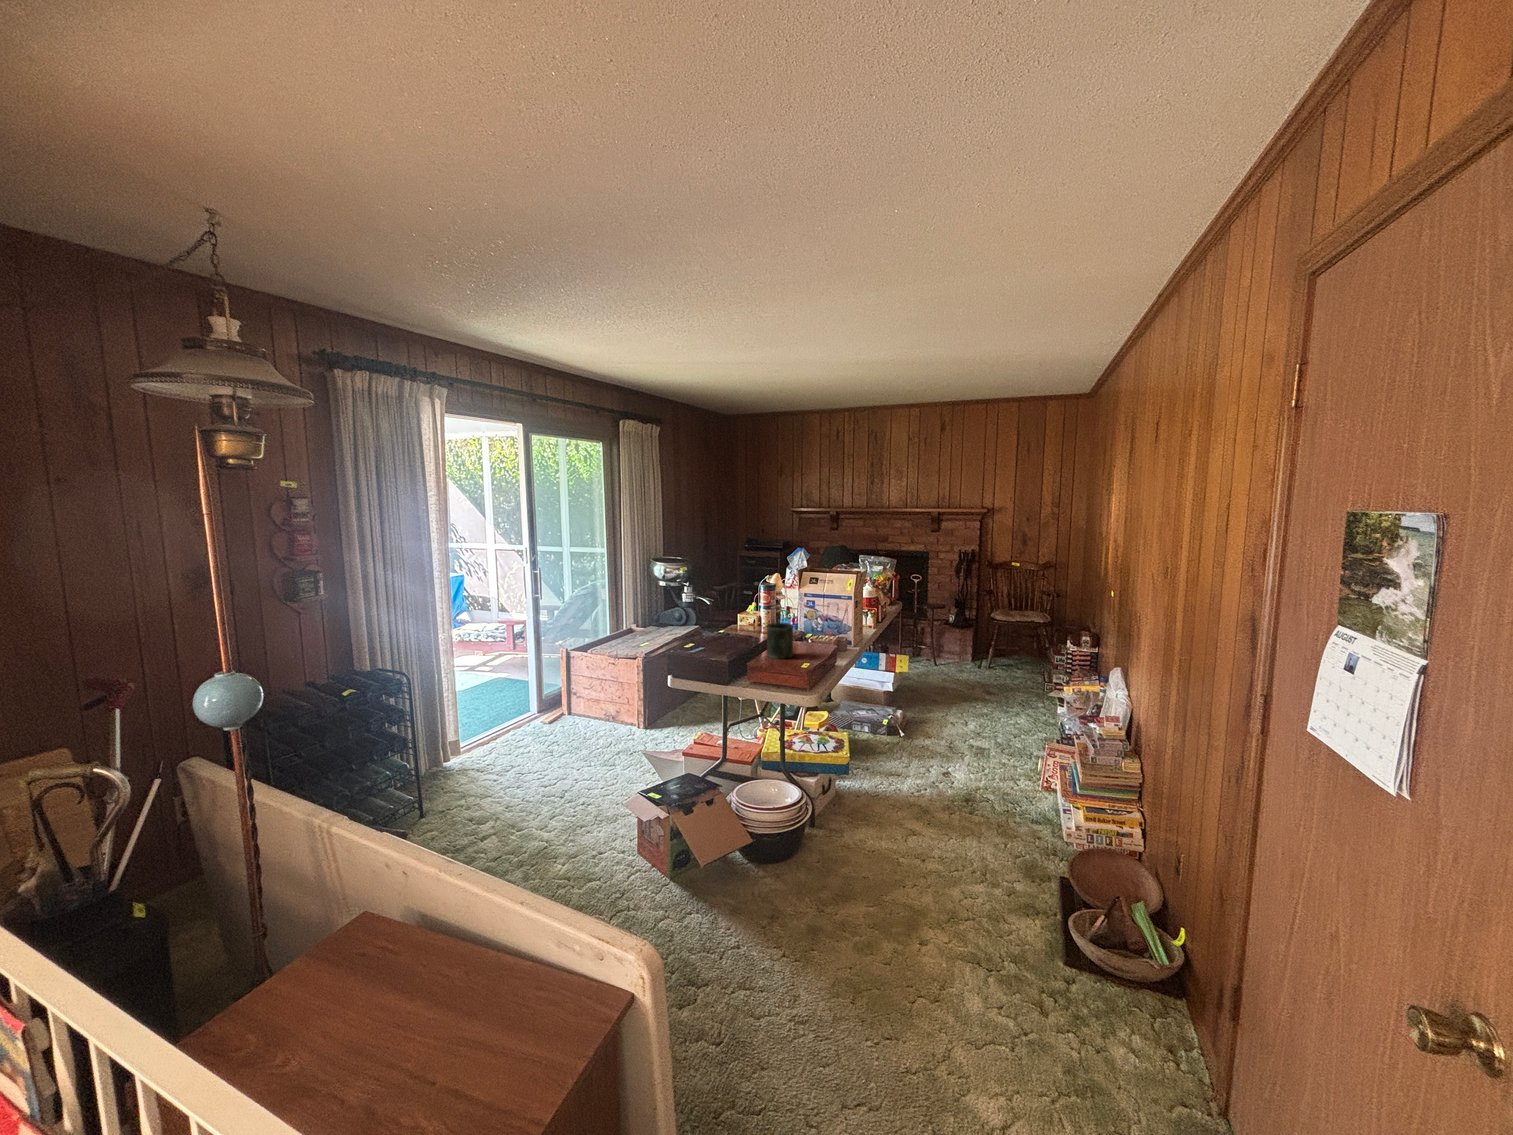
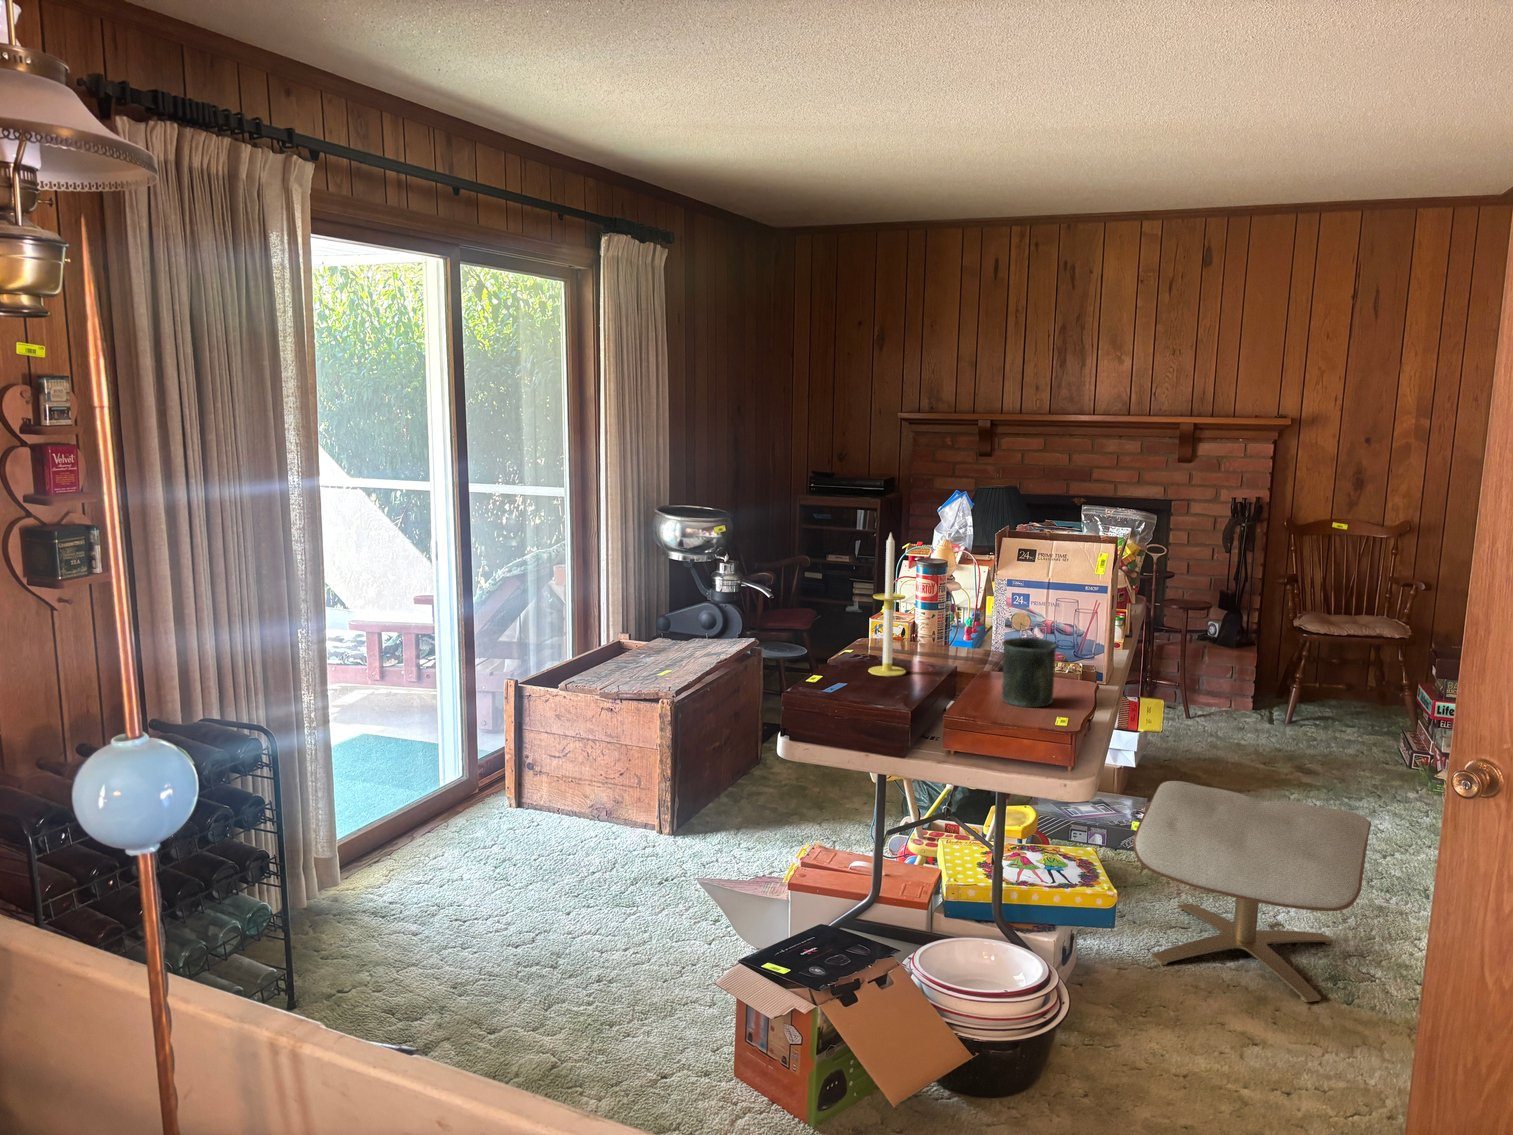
candle: none [712,569,732,644] -> present [868,533,906,676]
ottoman: none [865,697,990,814] -> present [1133,781,1371,1002]

